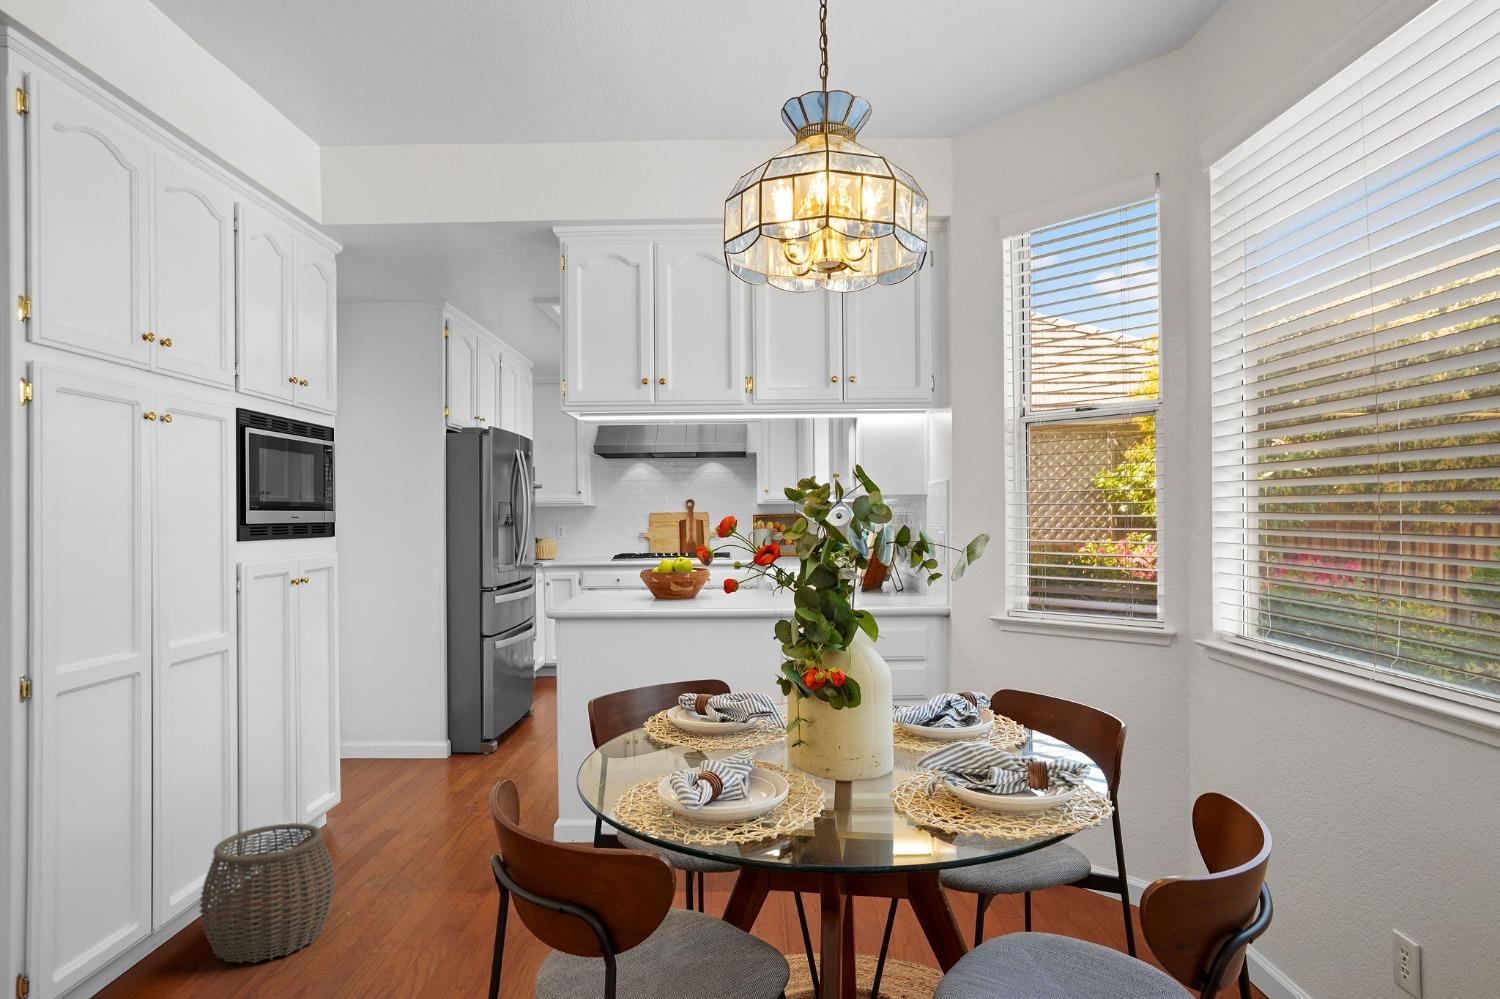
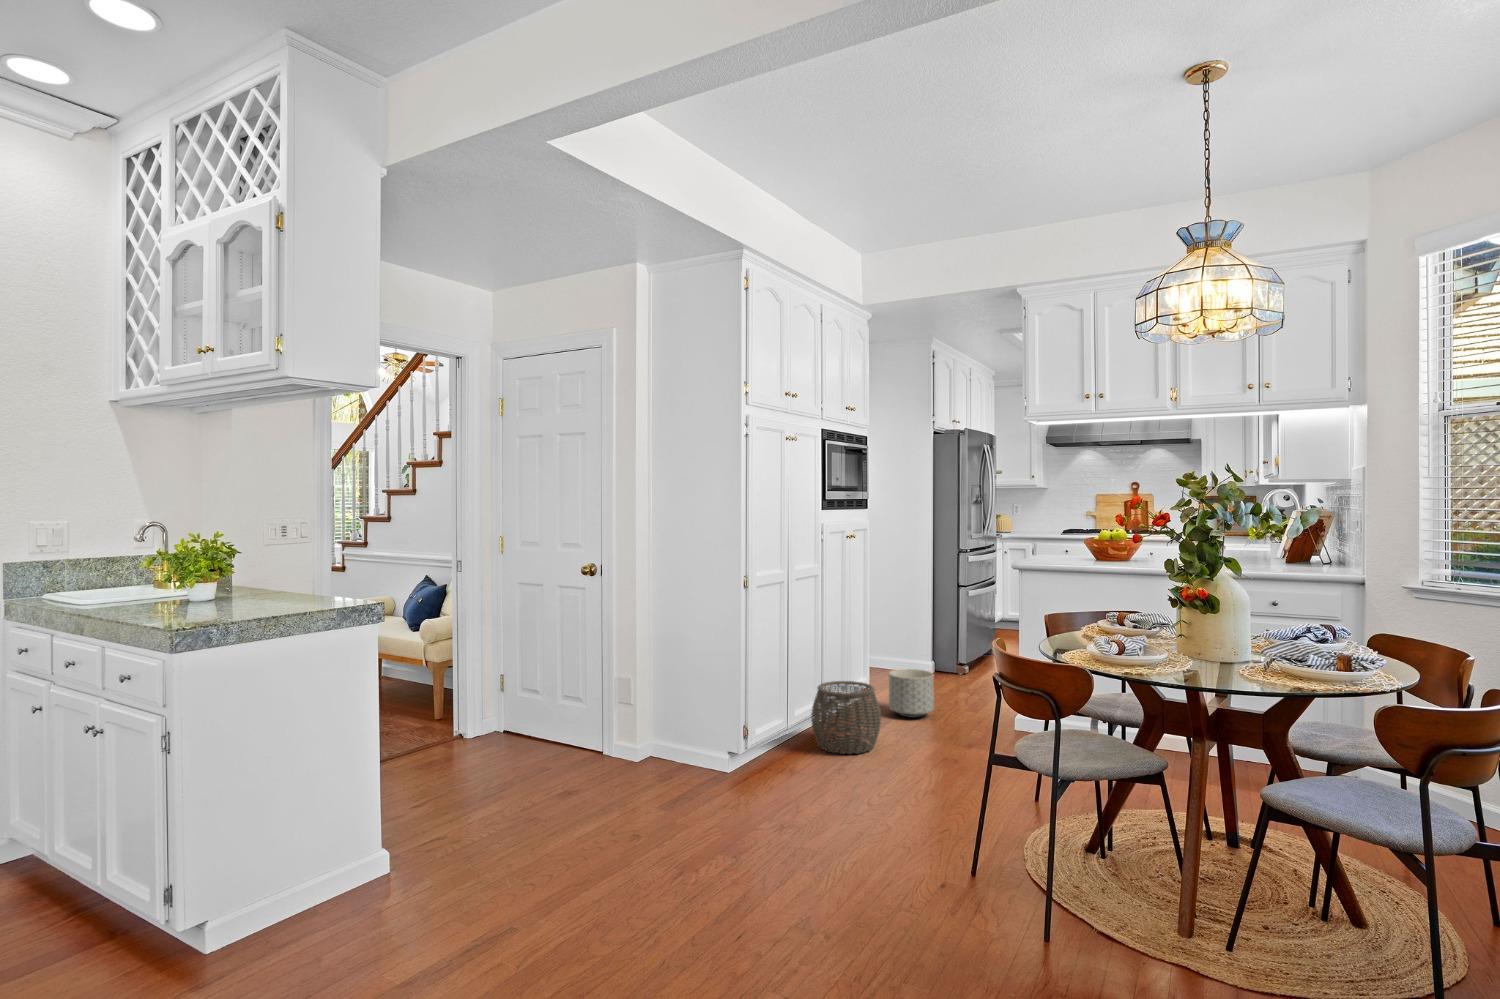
planter: none [363,774,434,852] -> present [889,669,934,718]

